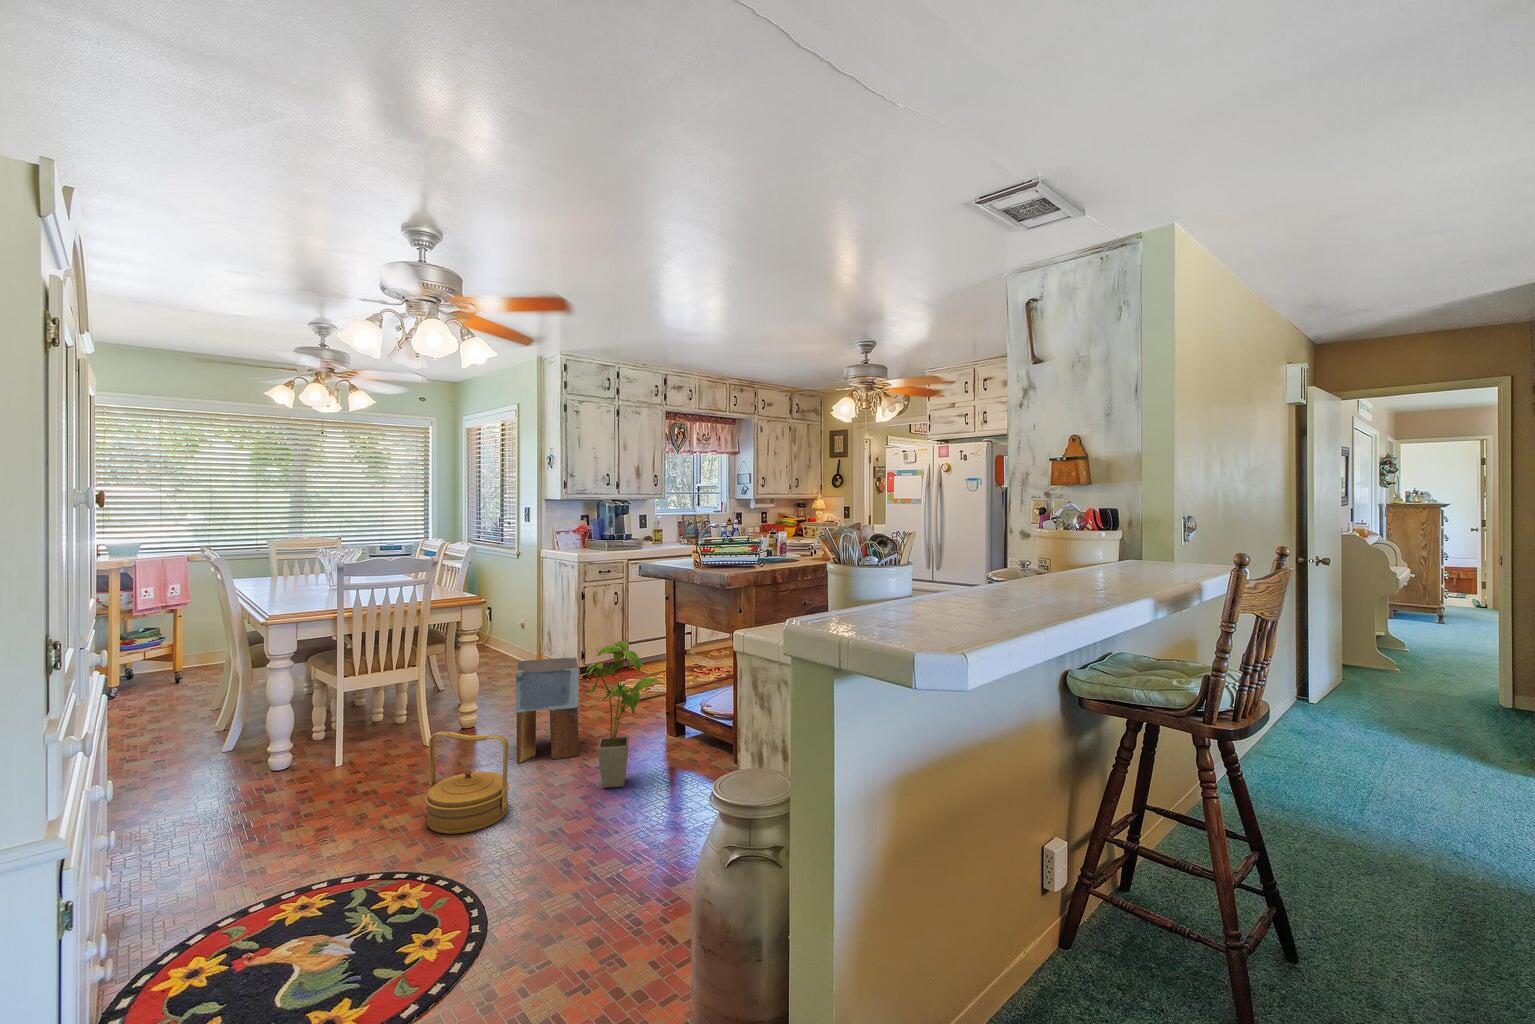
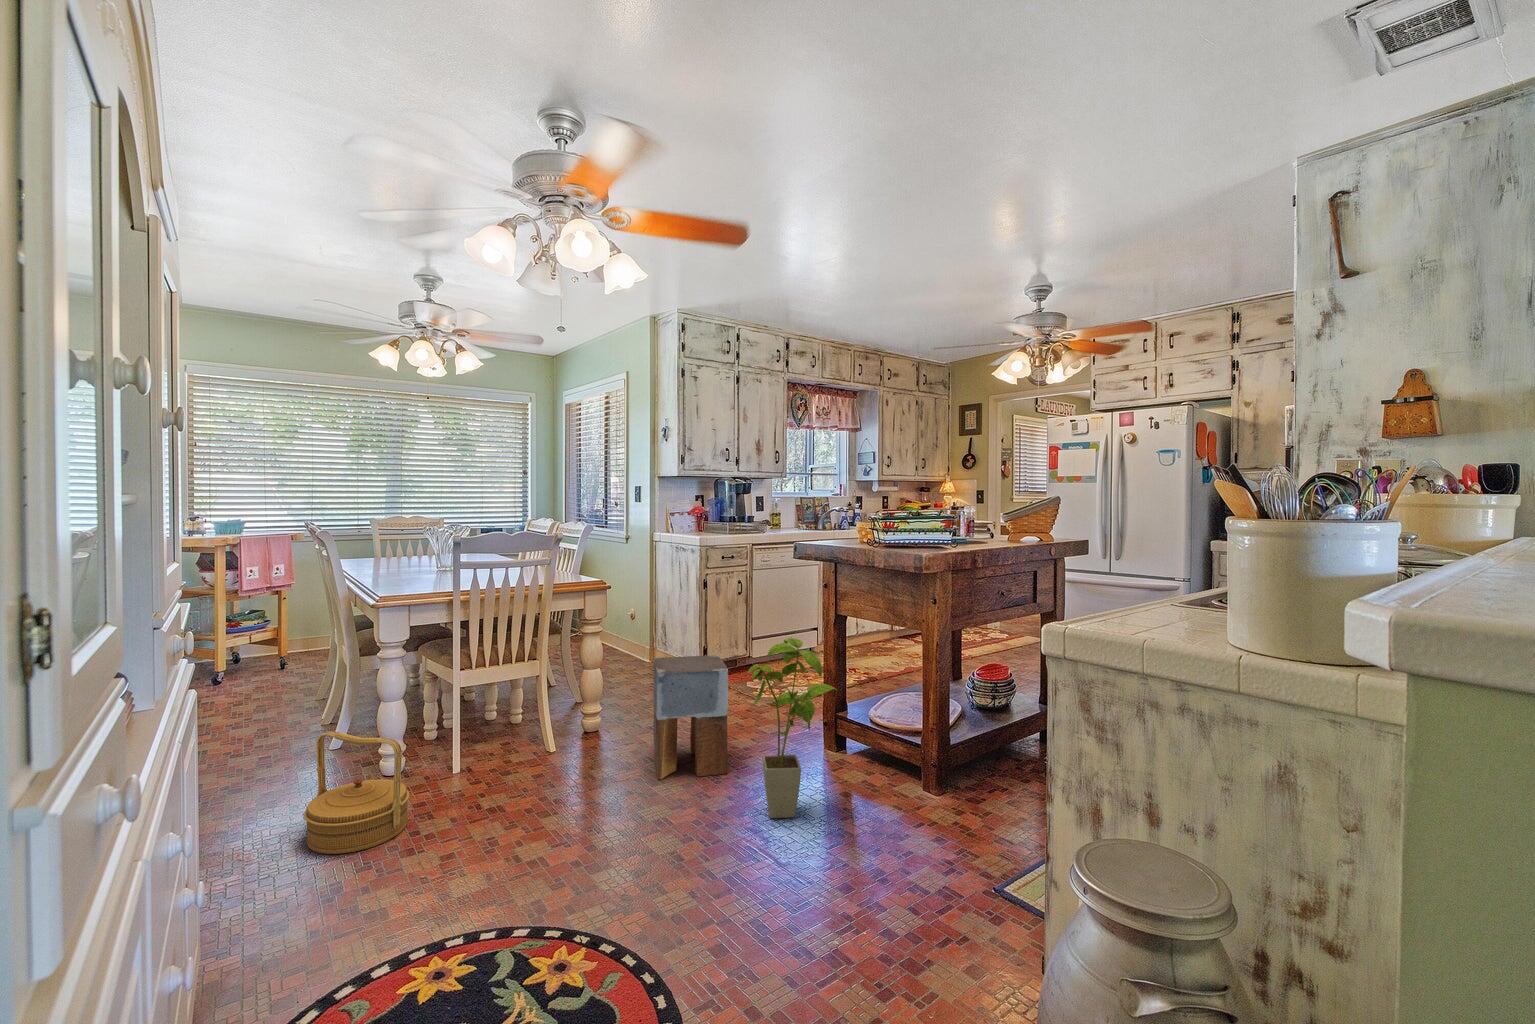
basket: present [425,731,509,834] -> present [304,731,410,854]

